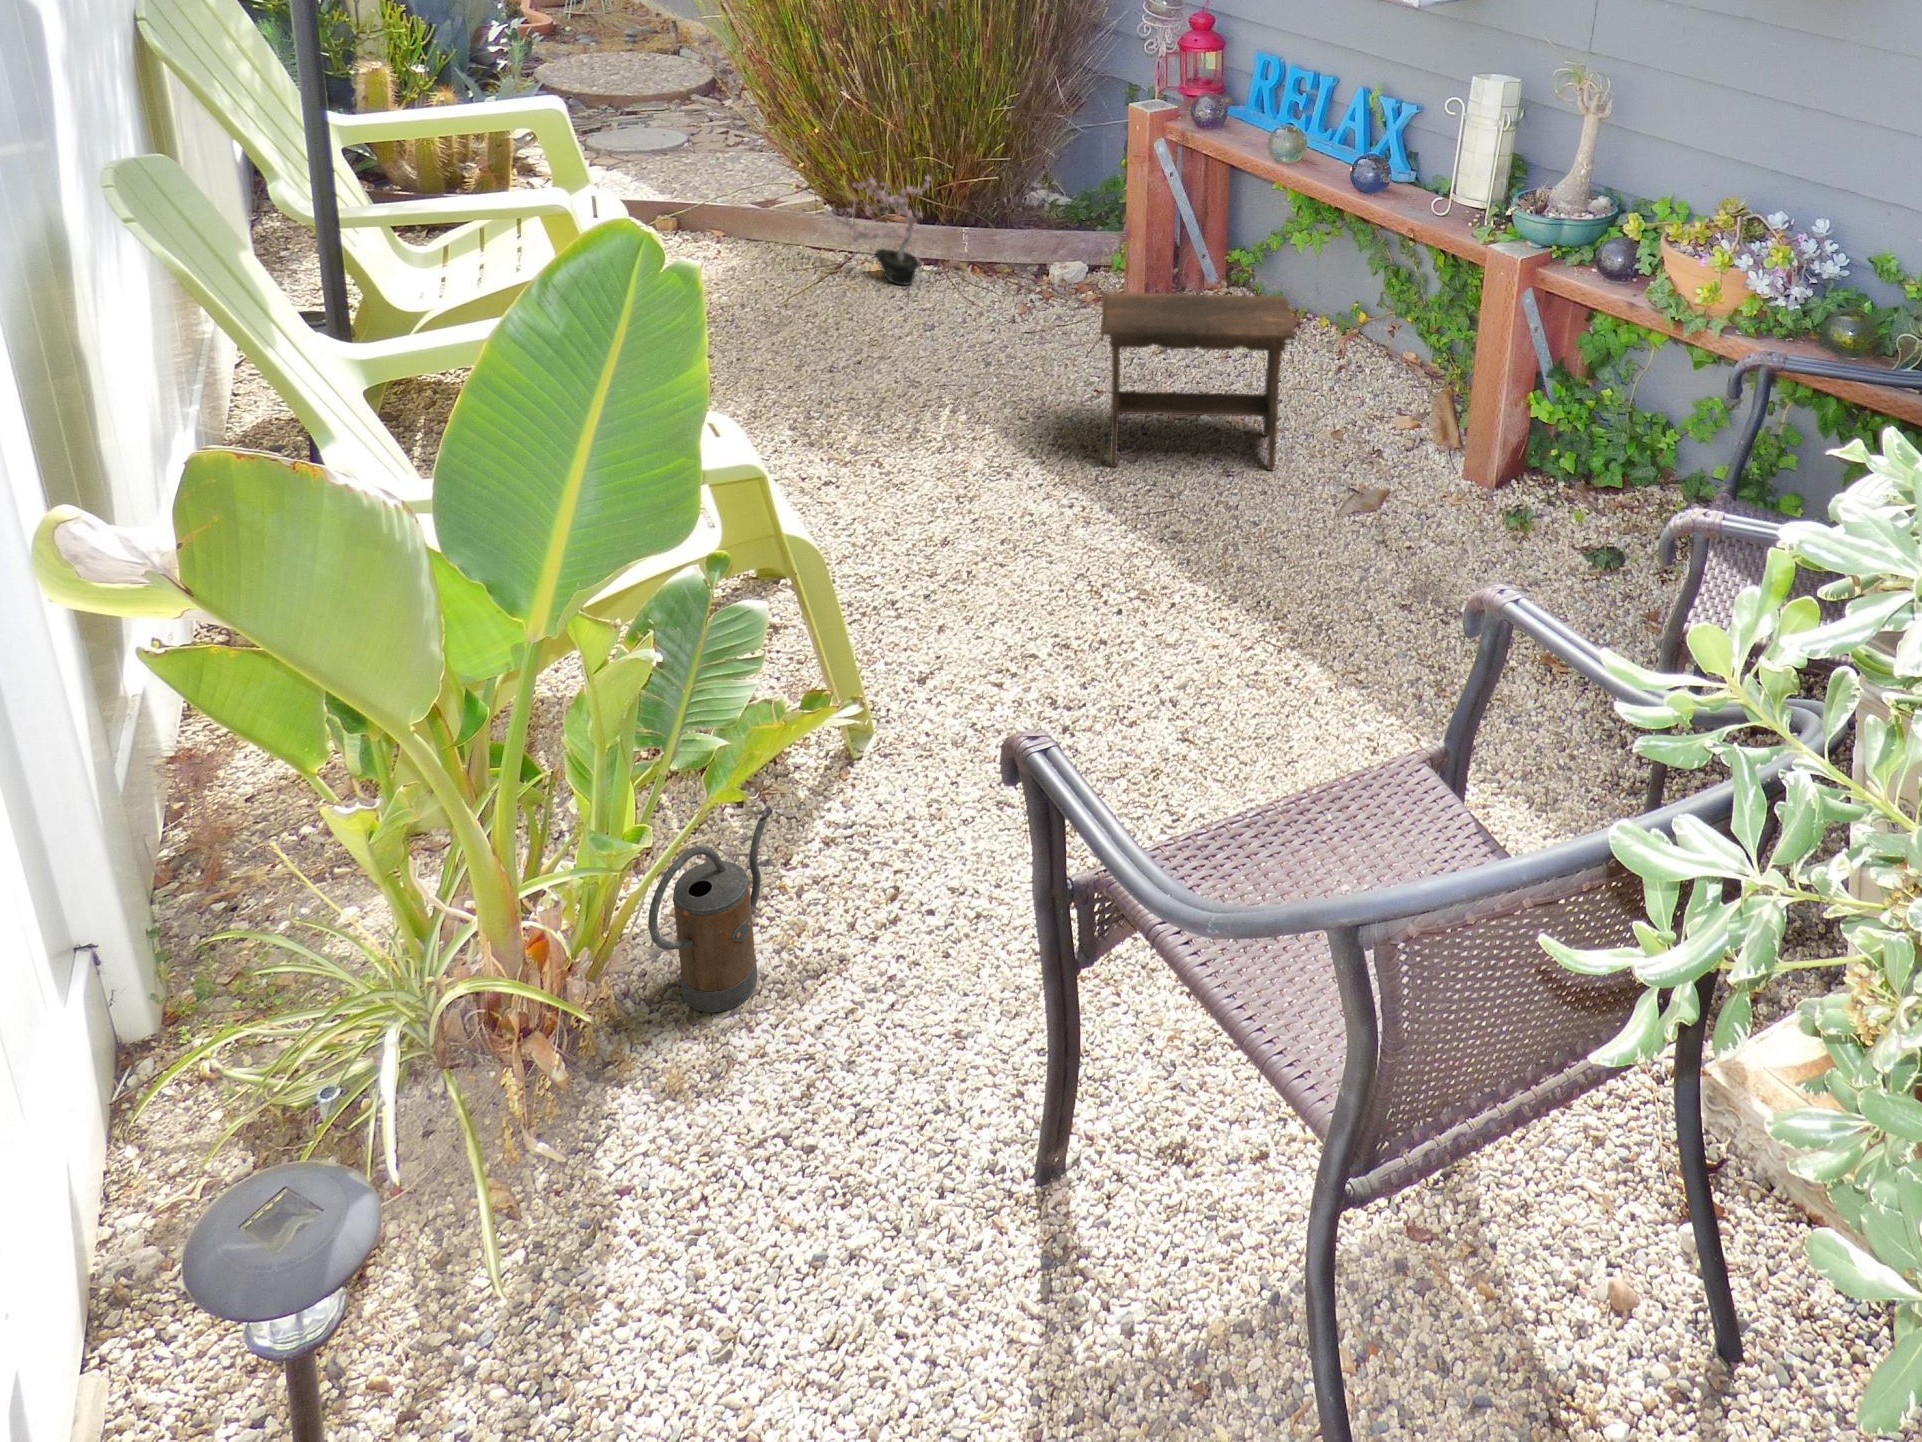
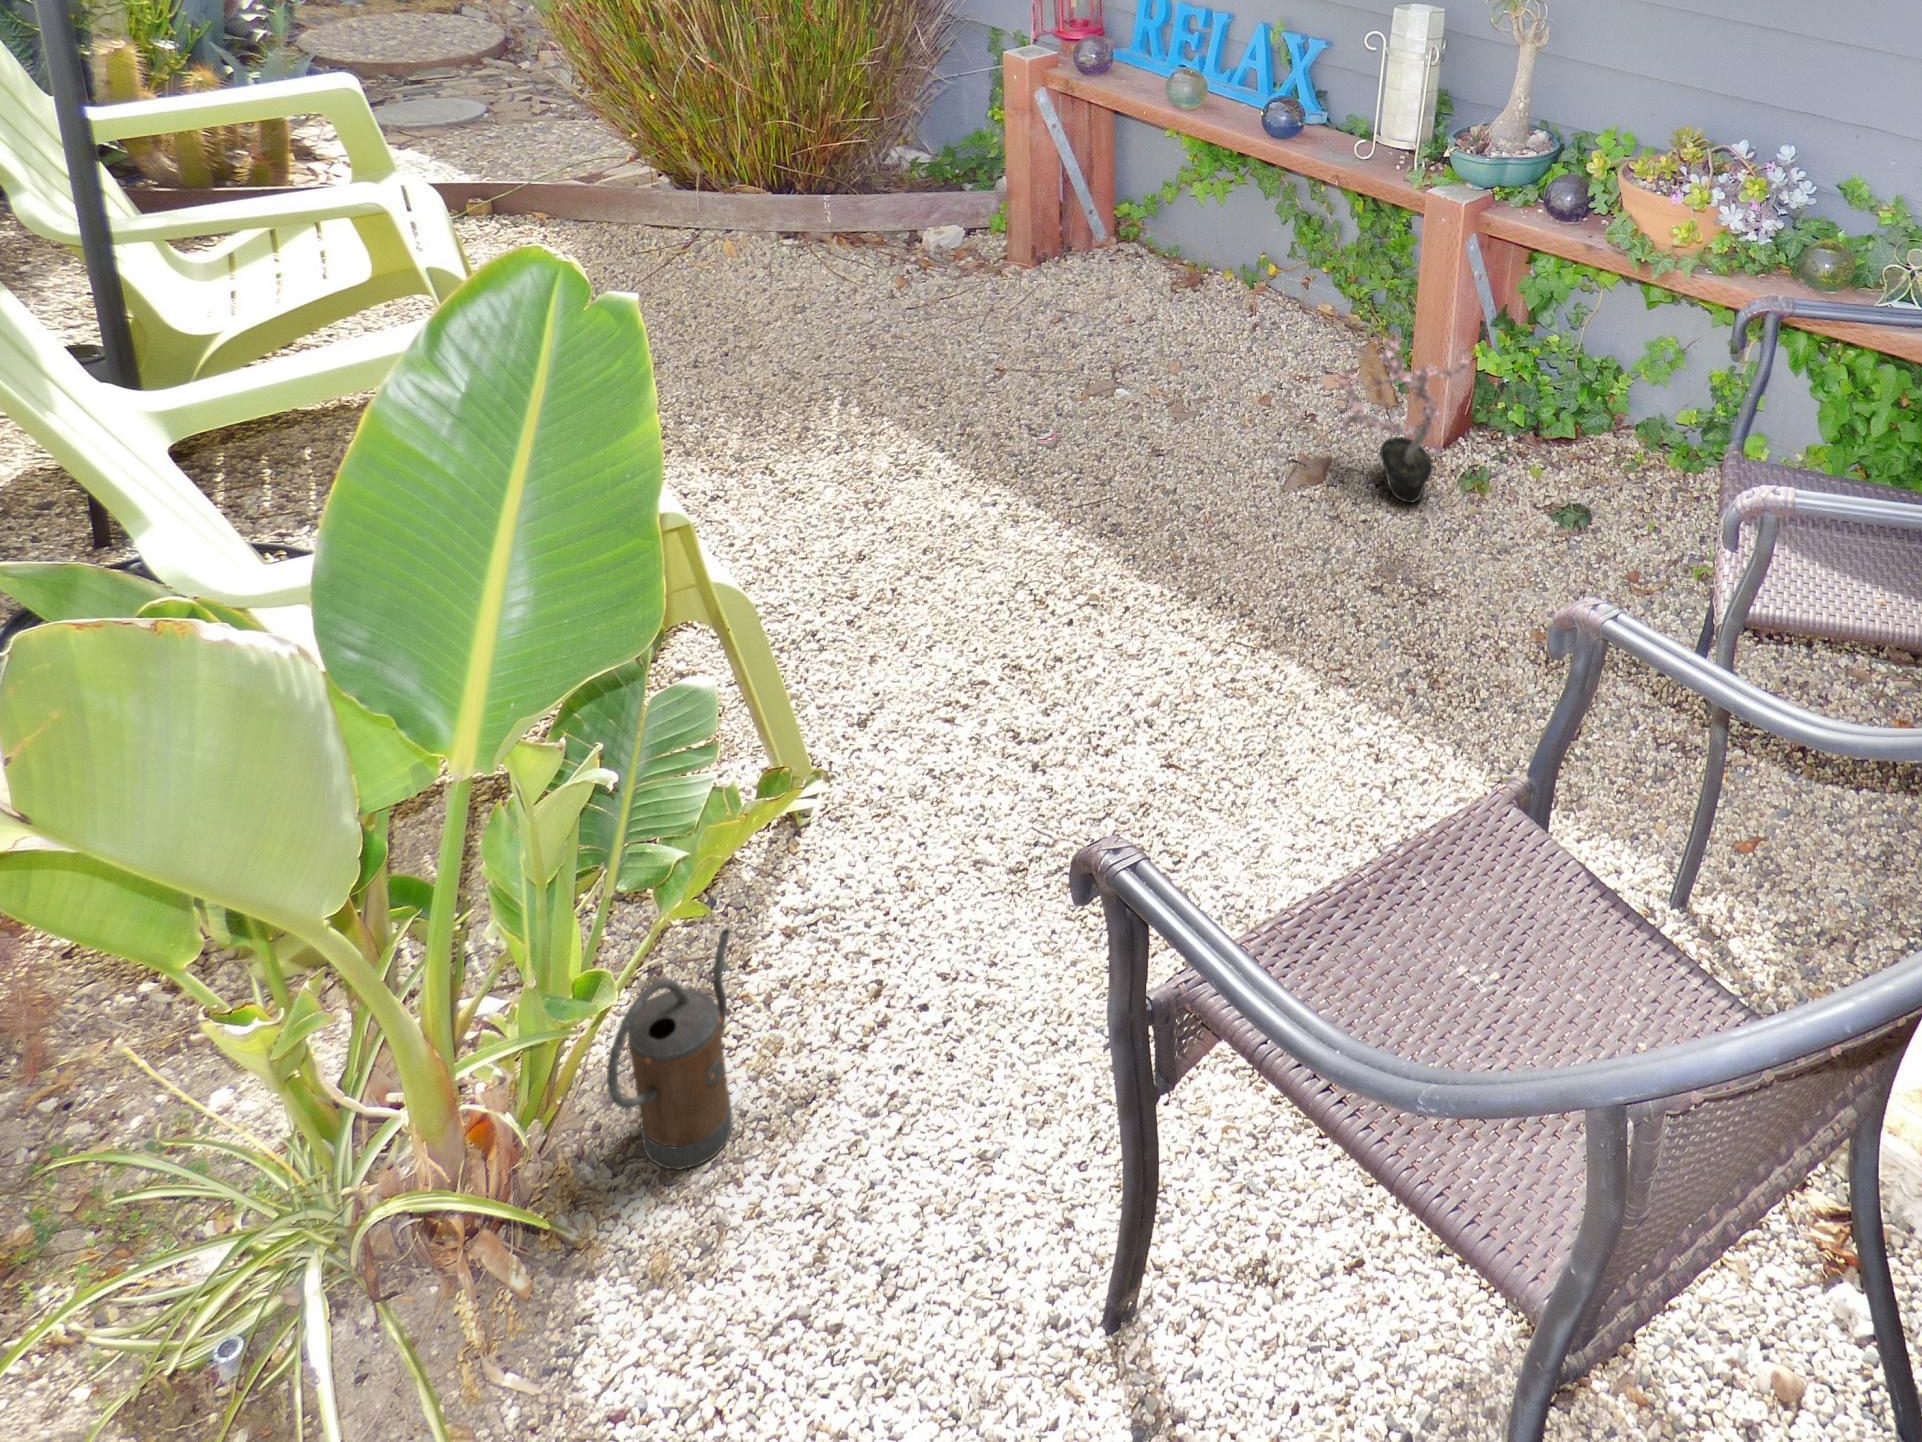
potted plant: present [832,176,931,285] -> present [1333,336,1470,503]
footstool: present [1100,292,1296,470] -> none [1013,259,1235,459]

